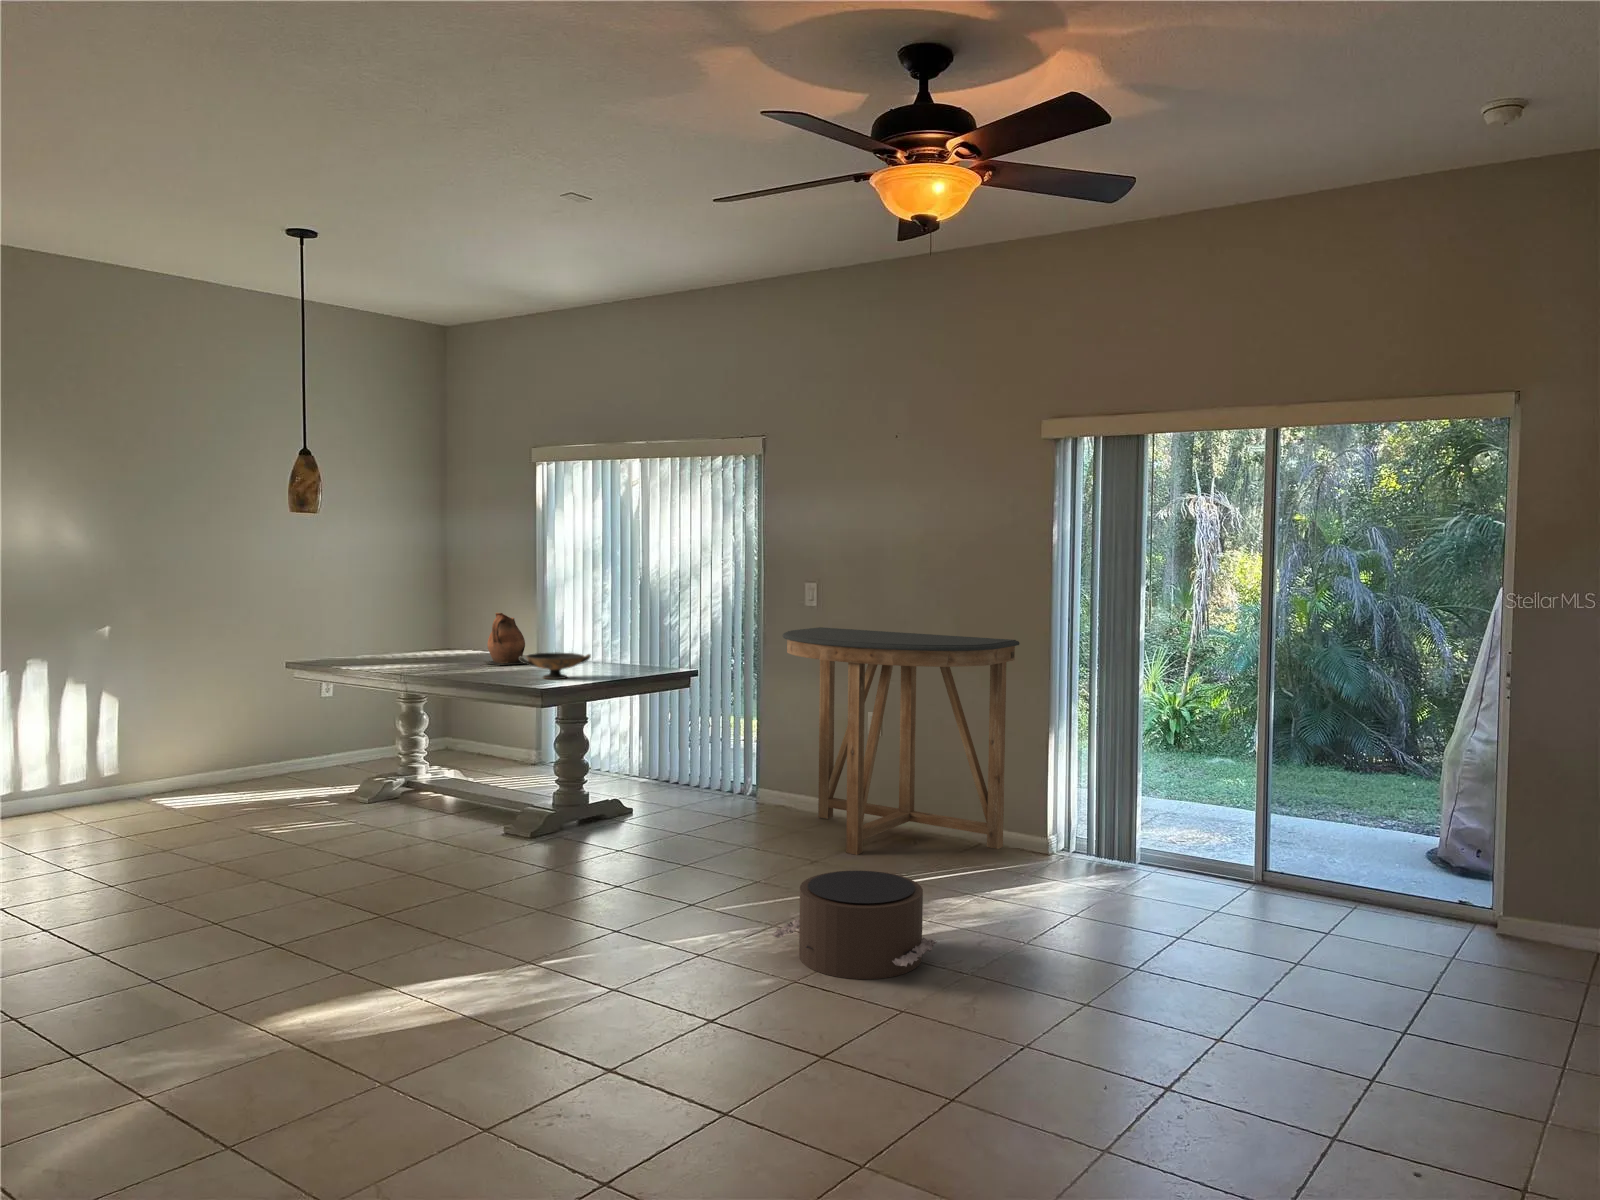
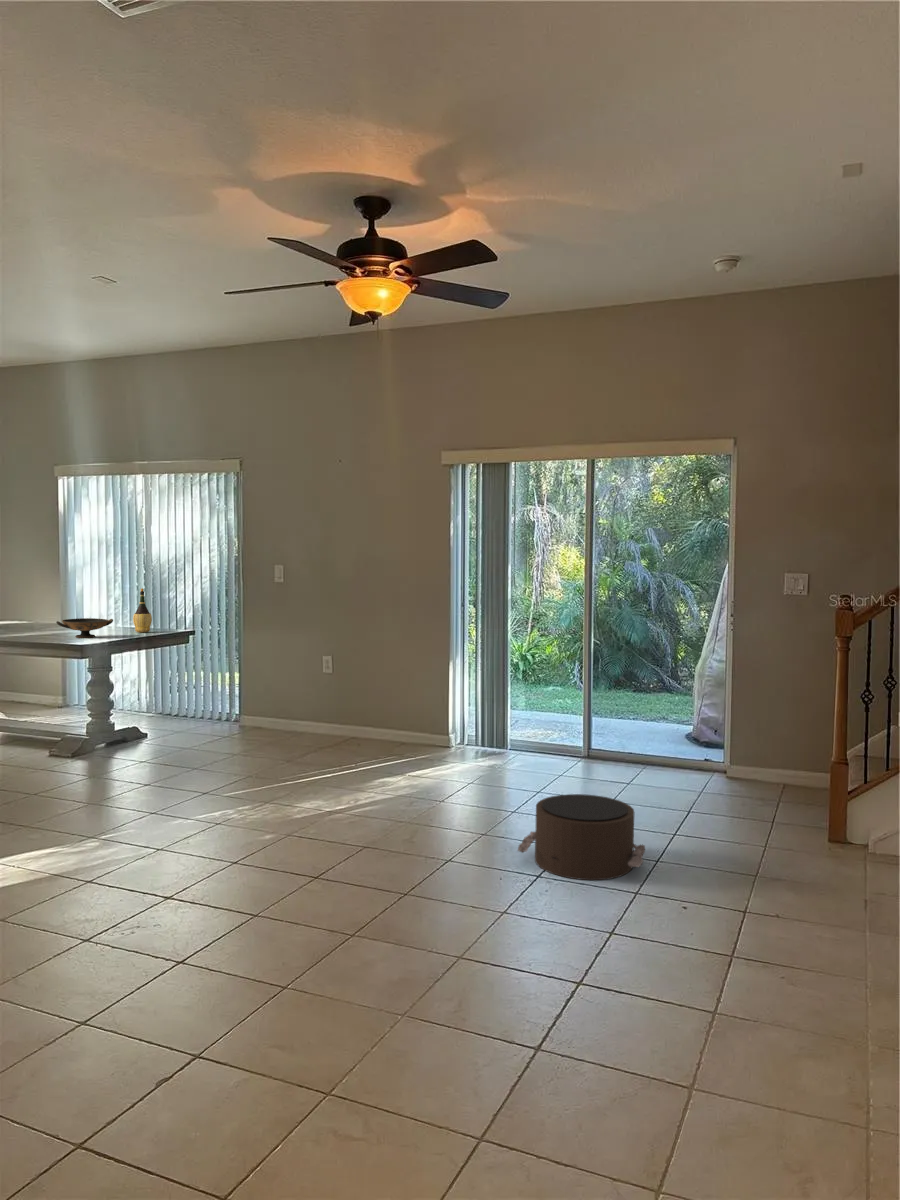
ceramic pitcher: present [486,613,525,665] -> none [20,590,61,630]
wine bottle: none [619,613,642,672] -> present [133,588,152,632]
console table: present [782,627,1020,855] -> none [260,598,429,756]
pouf: present [772,870,937,979] -> present [518,794,645,880]

